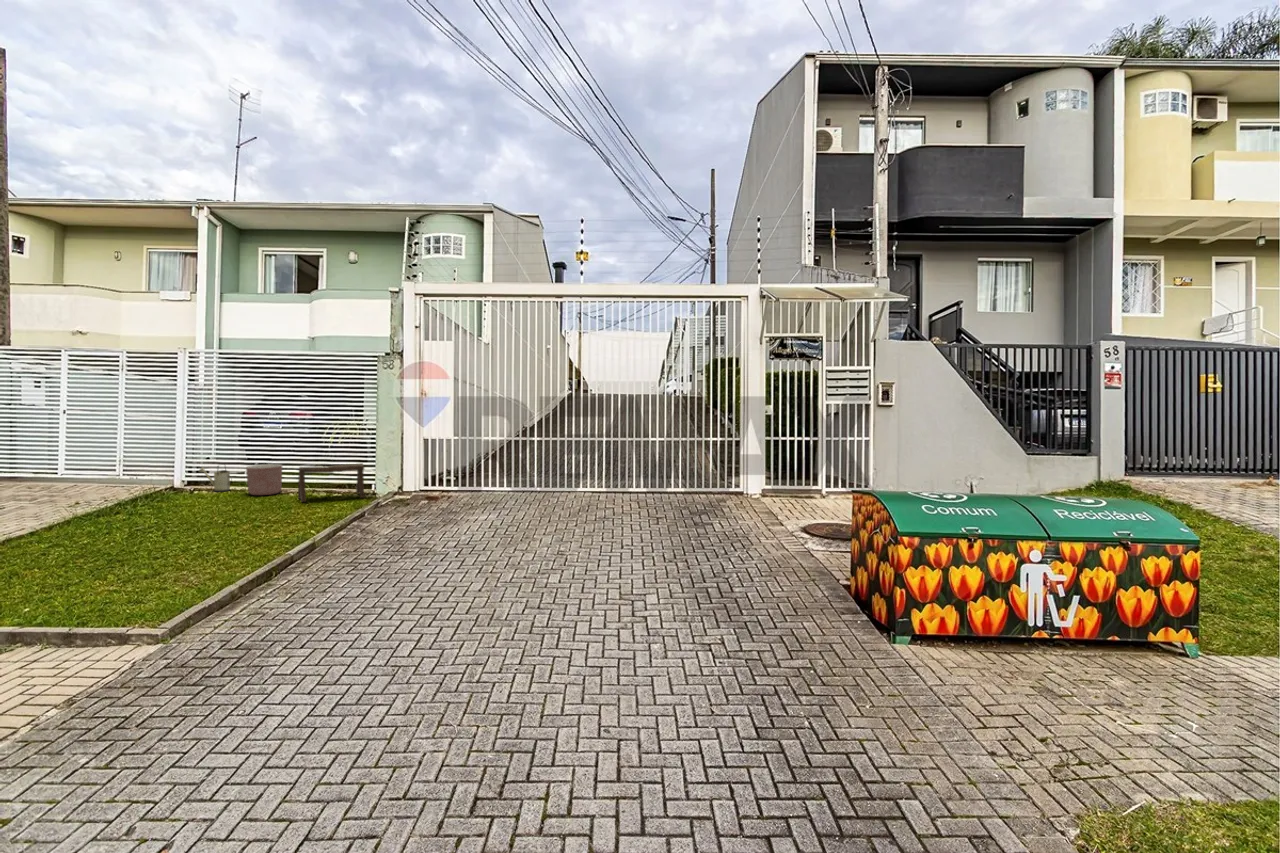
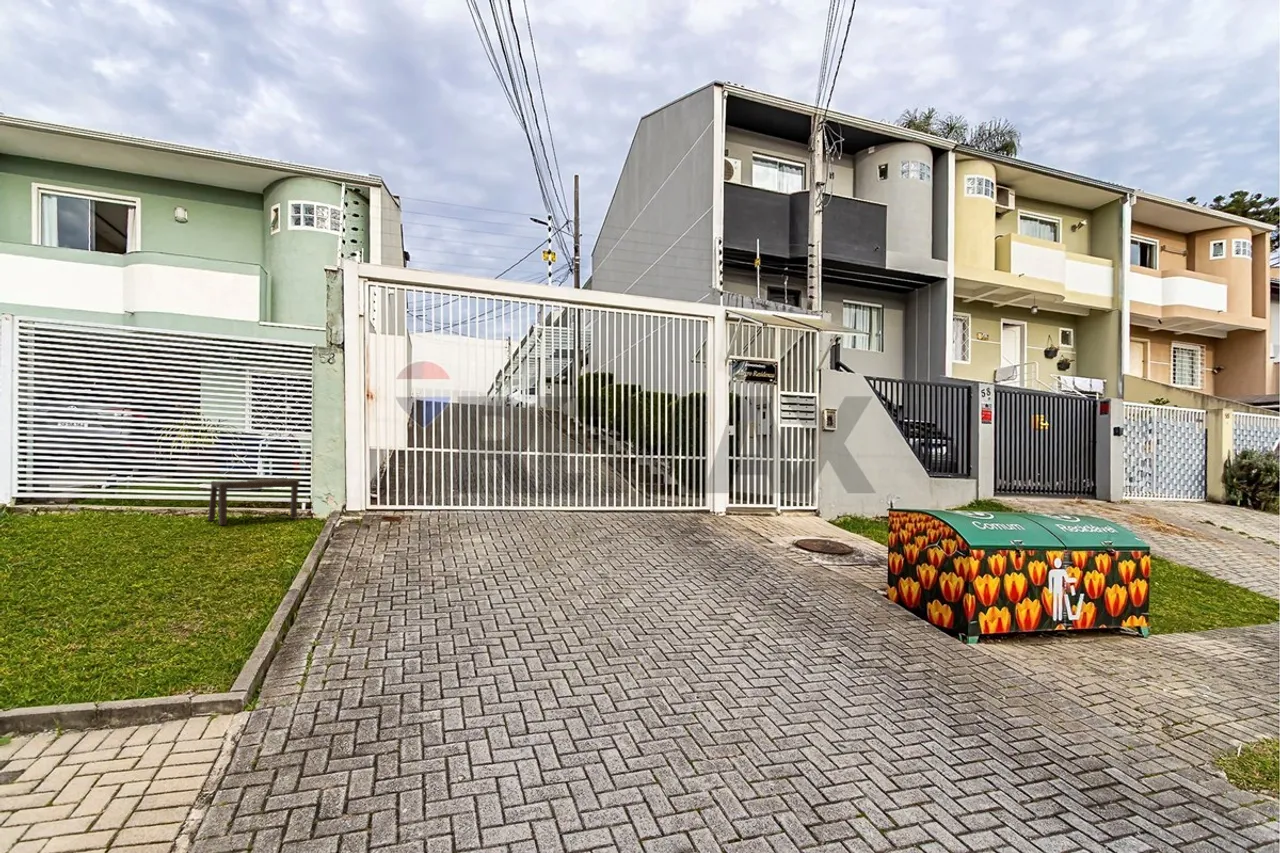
planter: present [246,464,282,495] -> none [127,477,177,517]
watering can: present [199,466,230,492] -> none [44,477,96,513]

